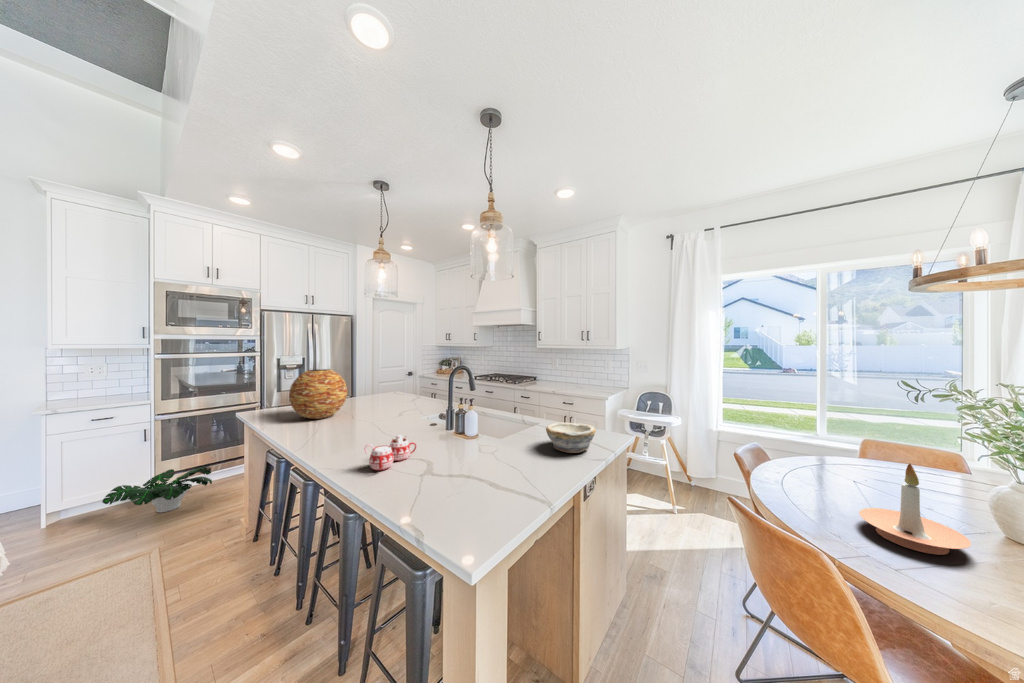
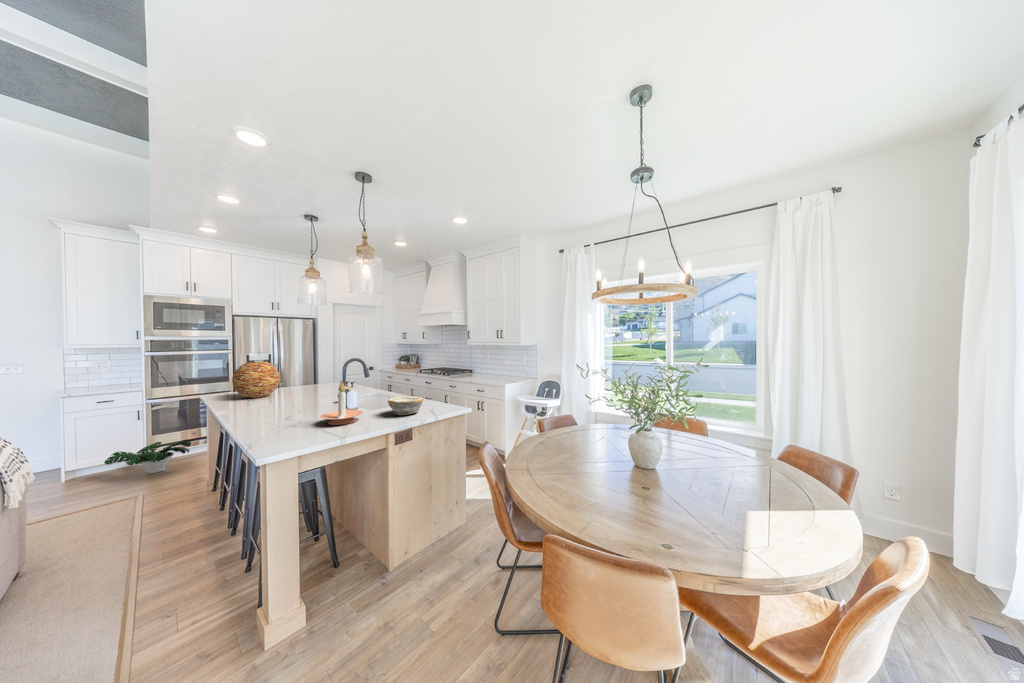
mug: present [362,435,416,471] -> none [252,403,296,423]
candle holder: present [859,463,971,555] -> present [320,381,363,425]

